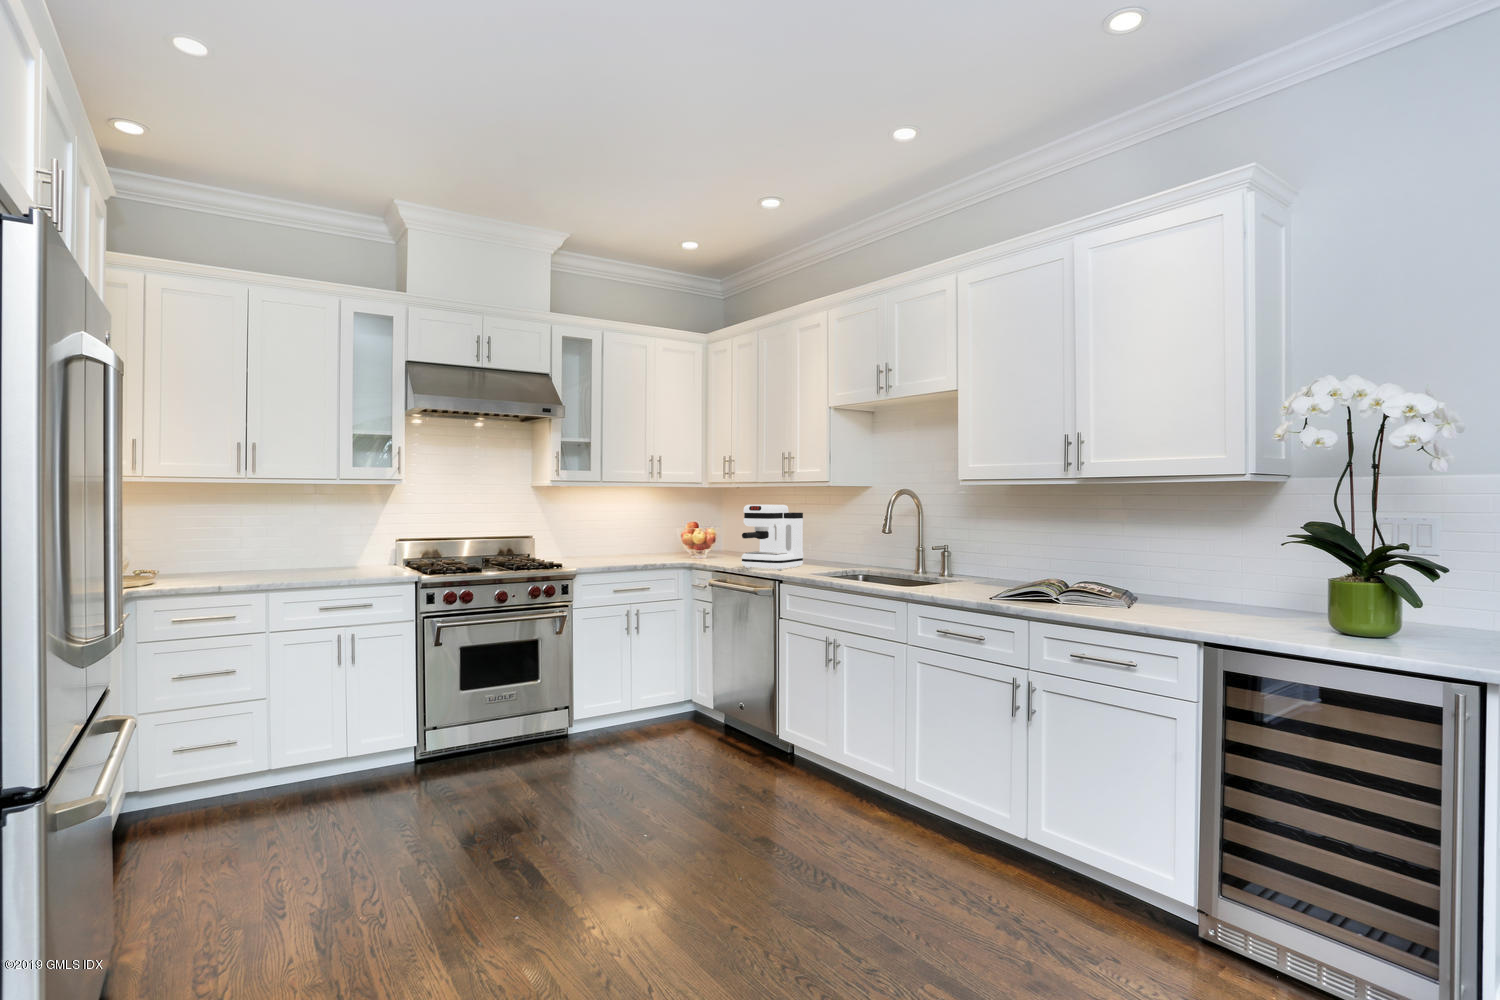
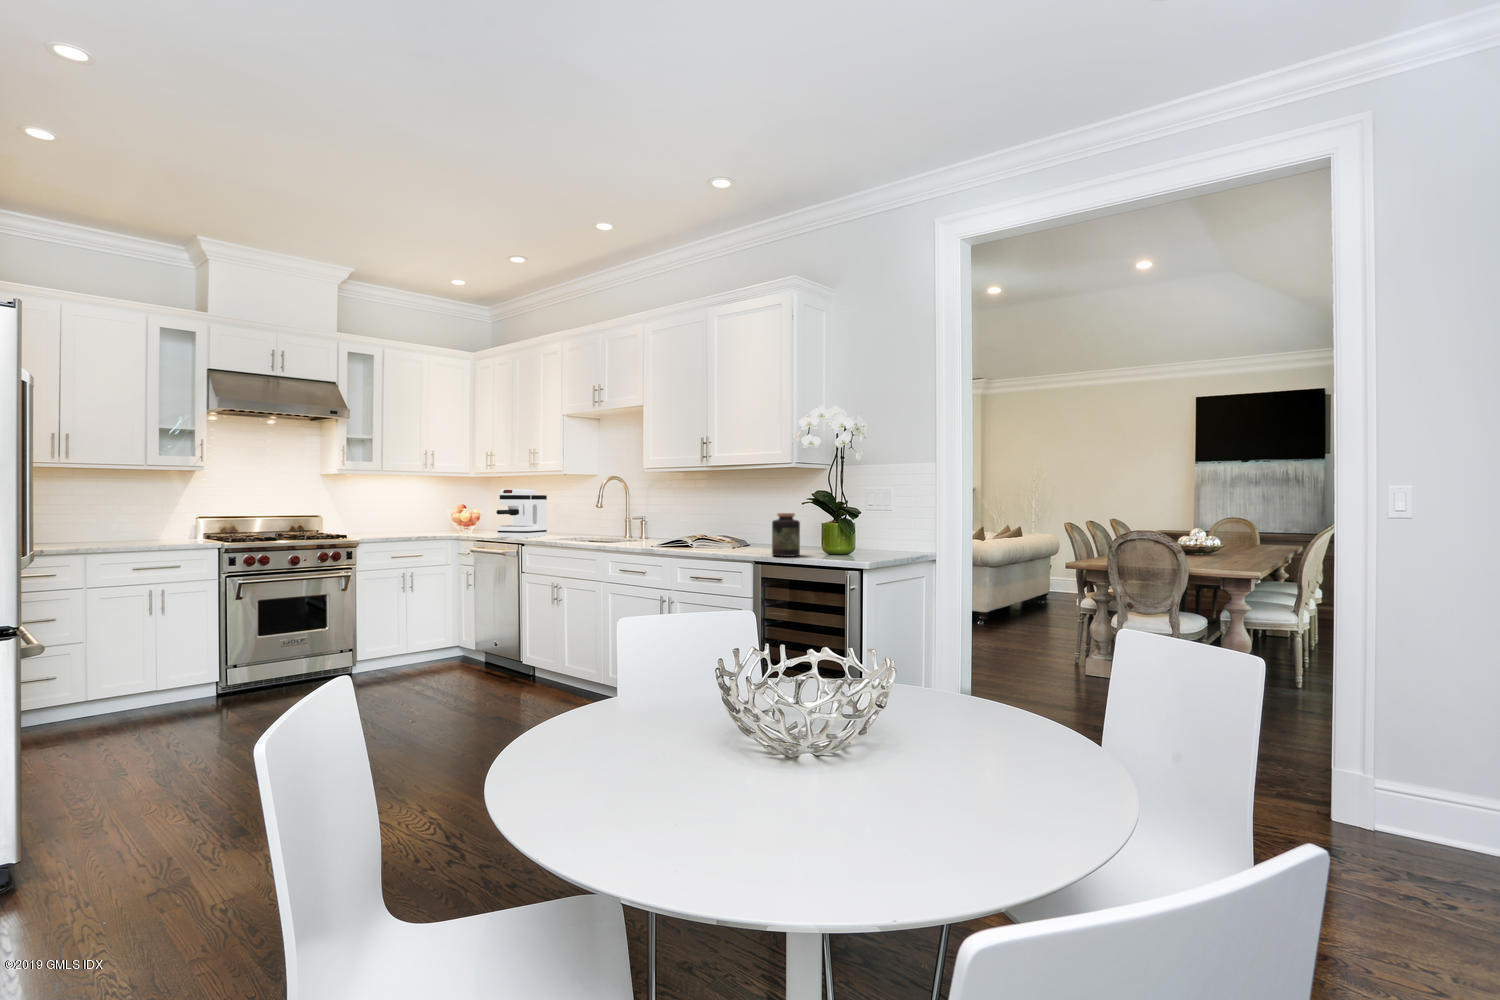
jar: none [1244,559,1303,638] -> present [772,513,800,556]

